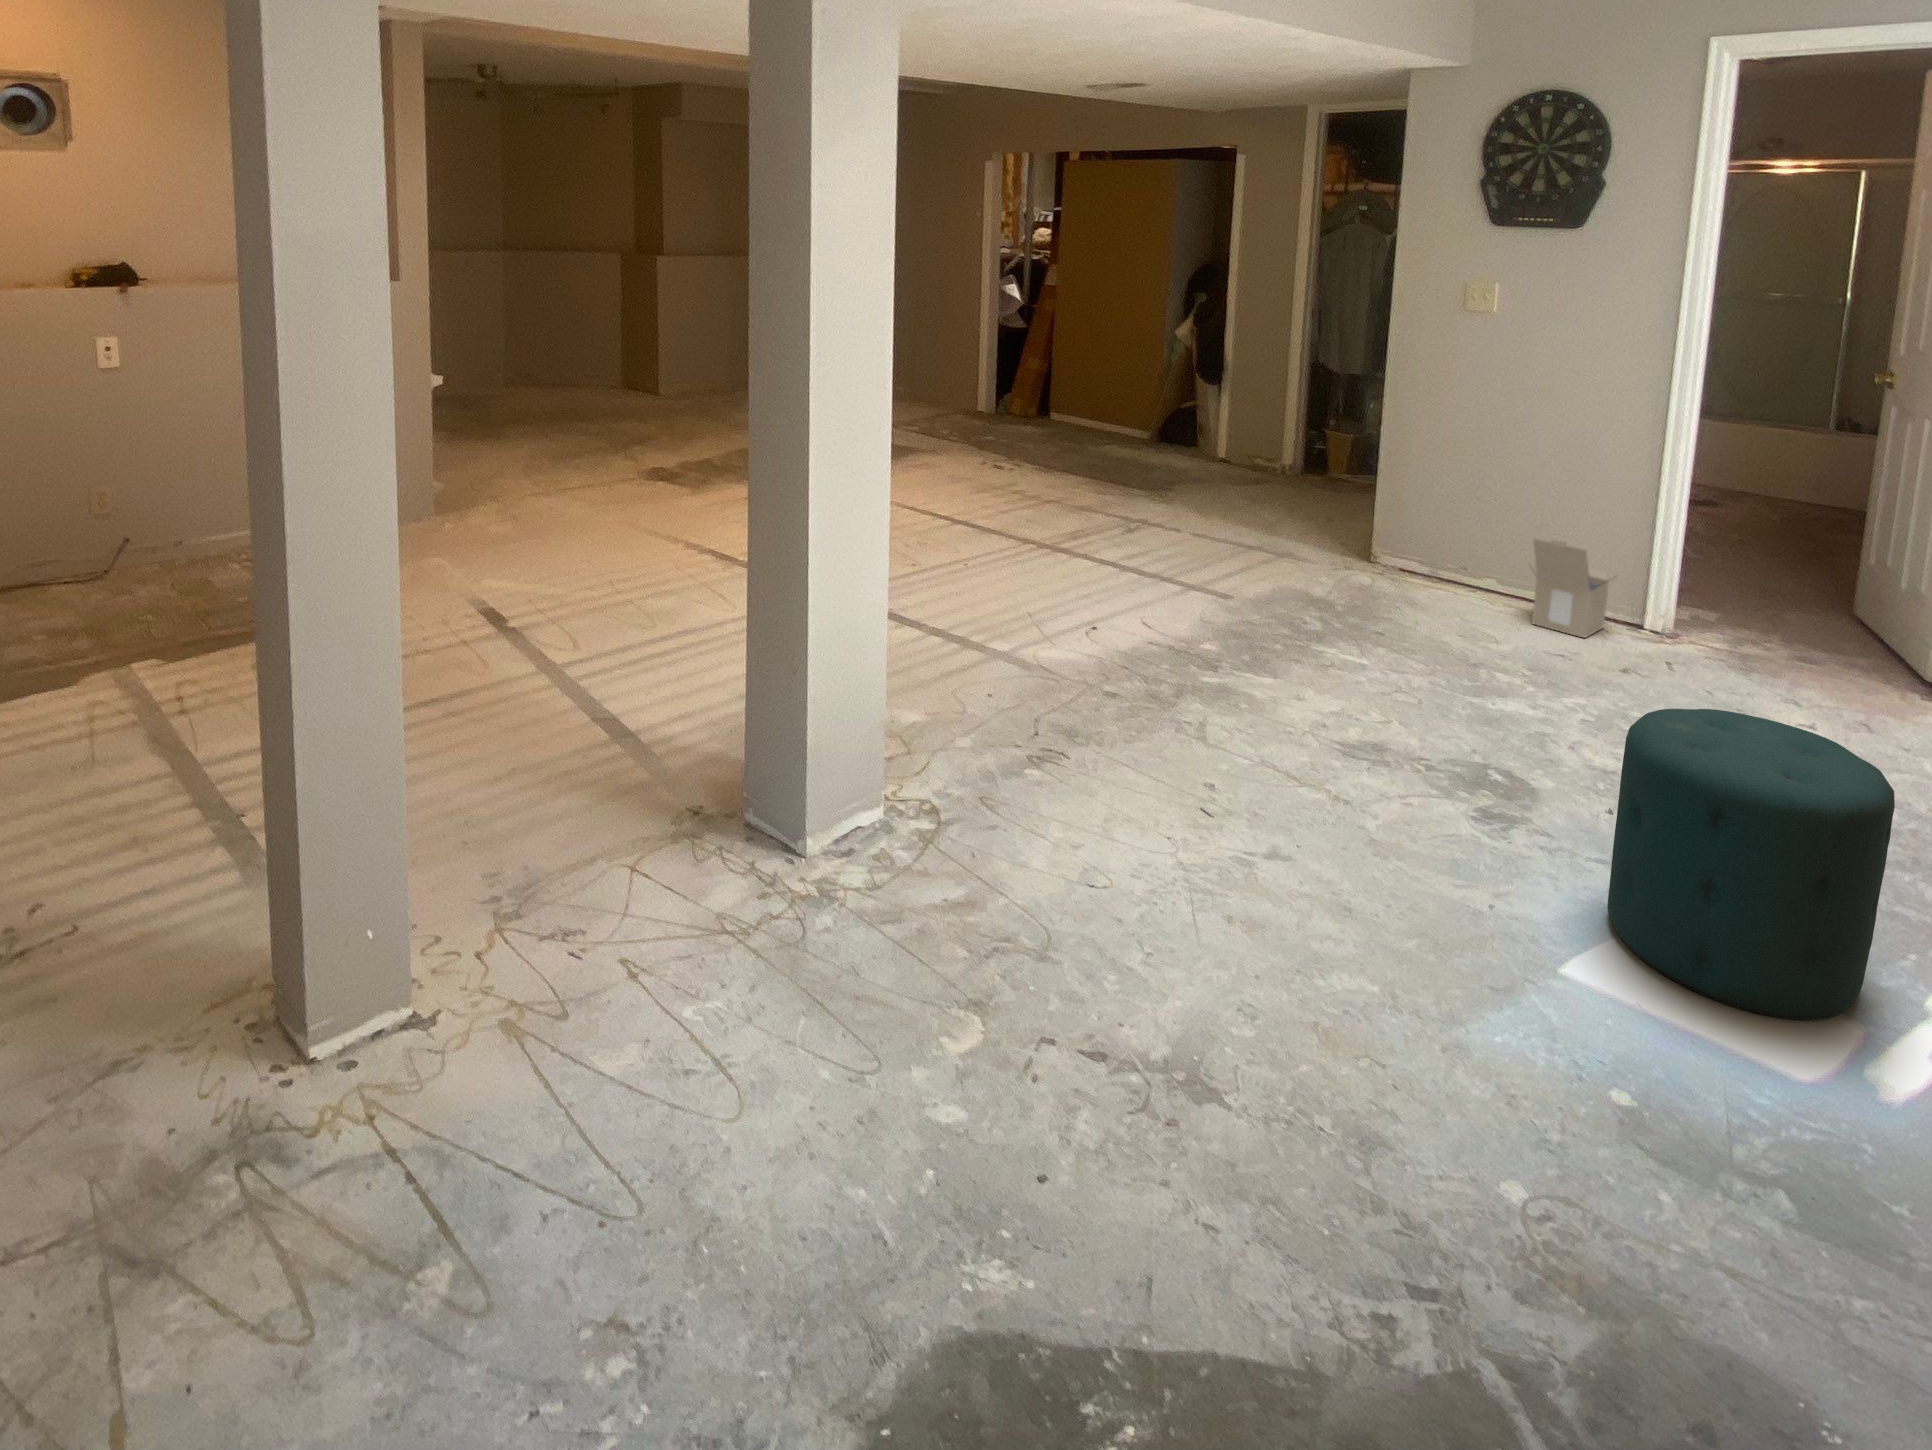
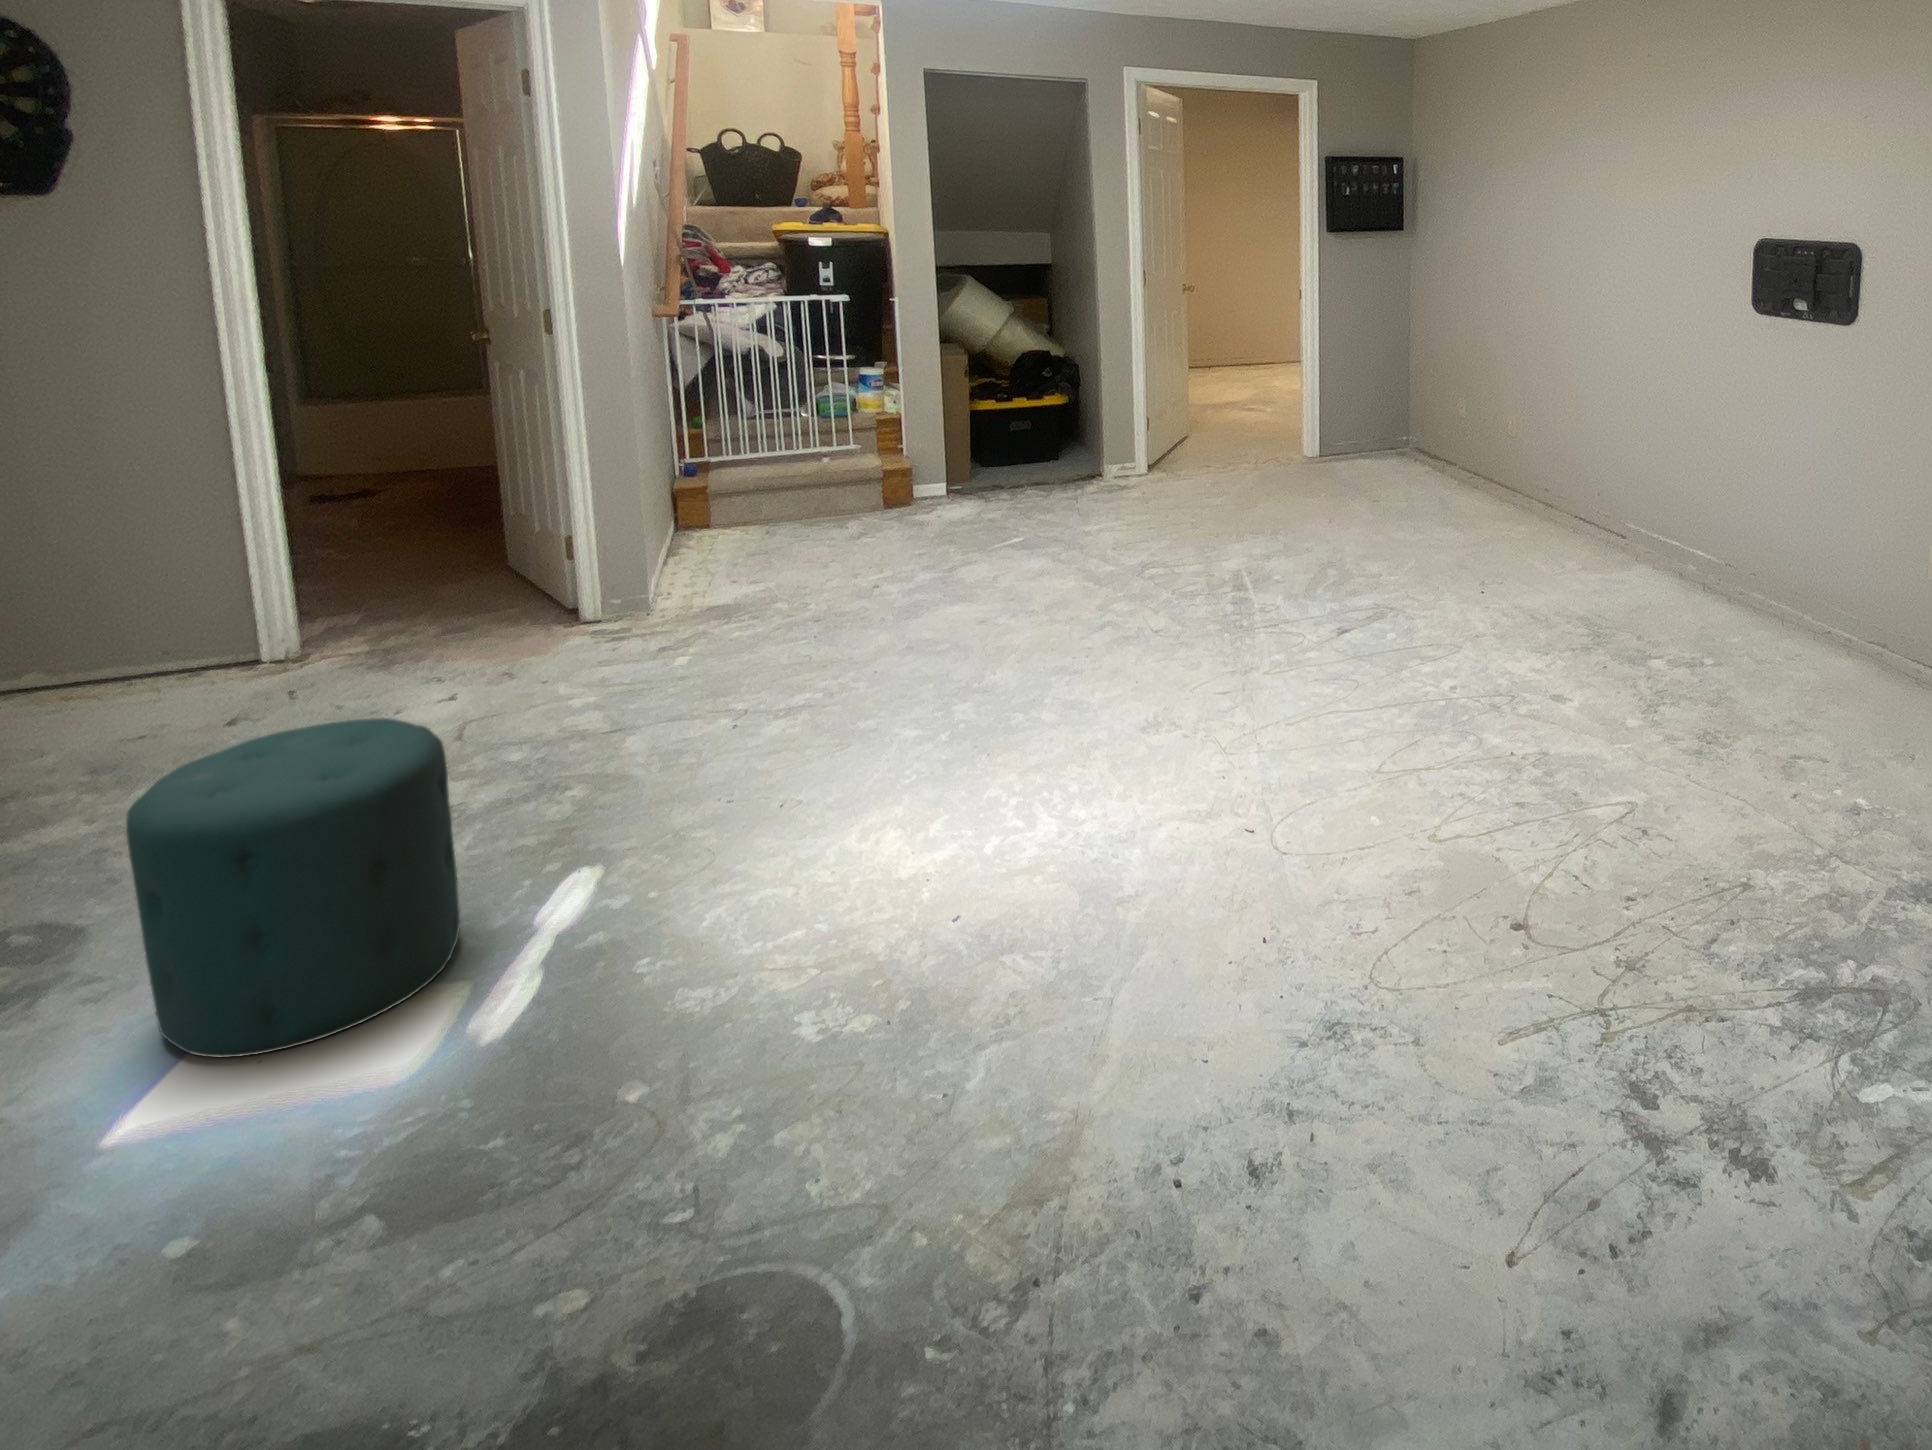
cardboard box: present [1529,540,1616,638] -> none [67,595,214,710]

